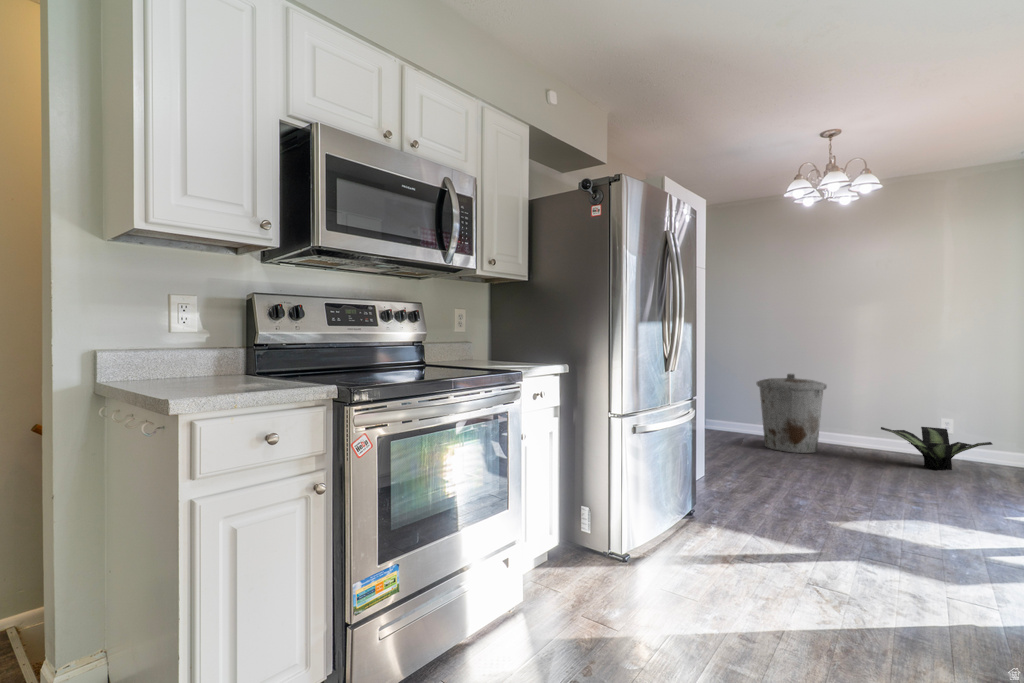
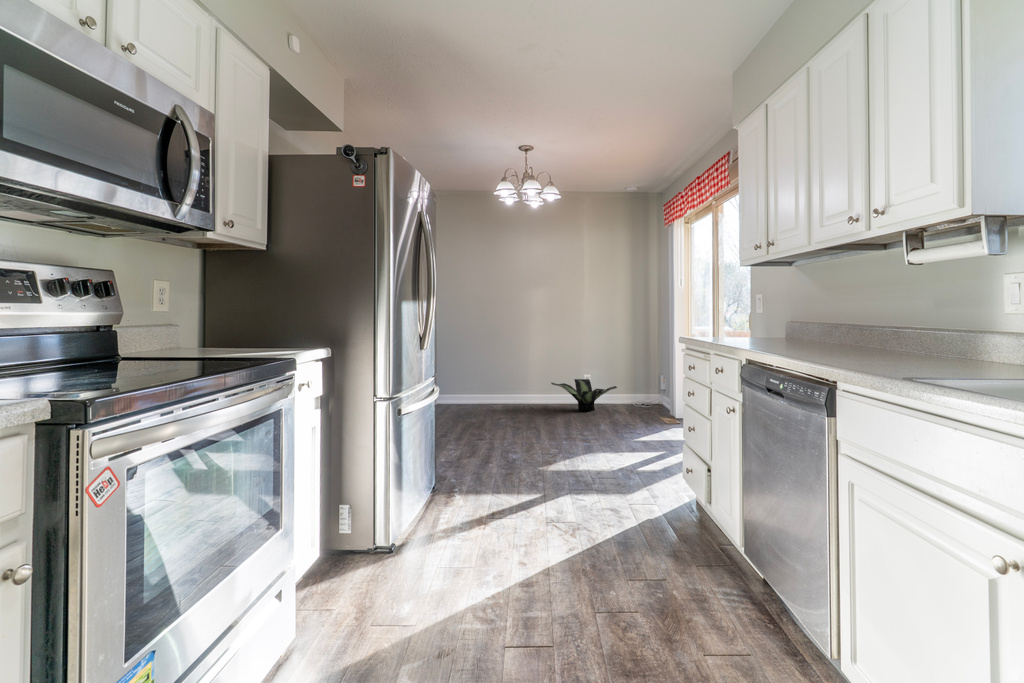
trash can: present [756,374,827,453] -> none [457,341,513,413]

